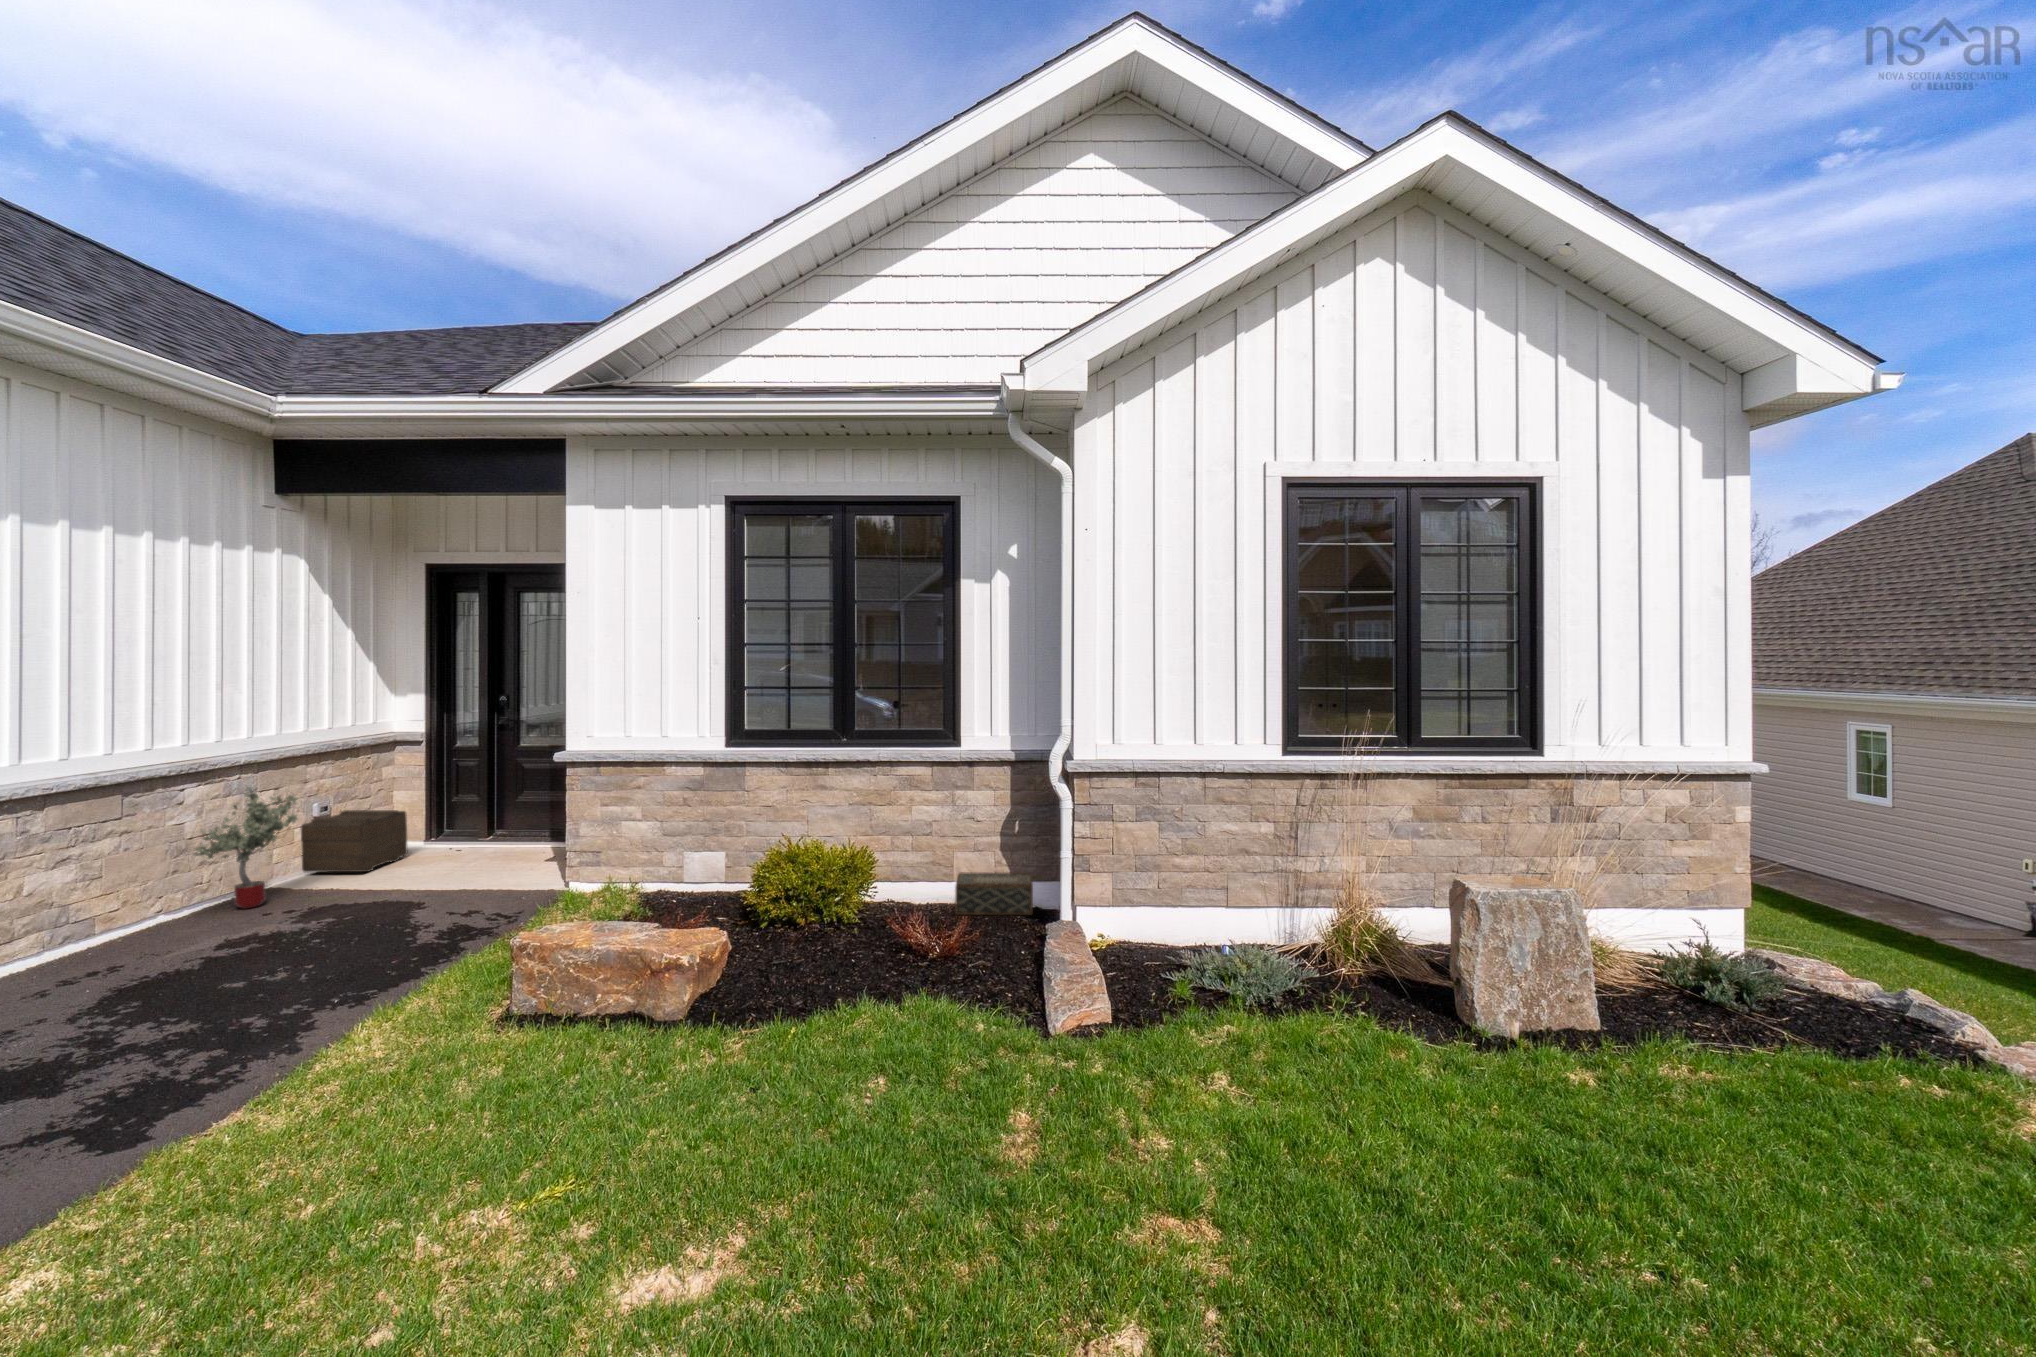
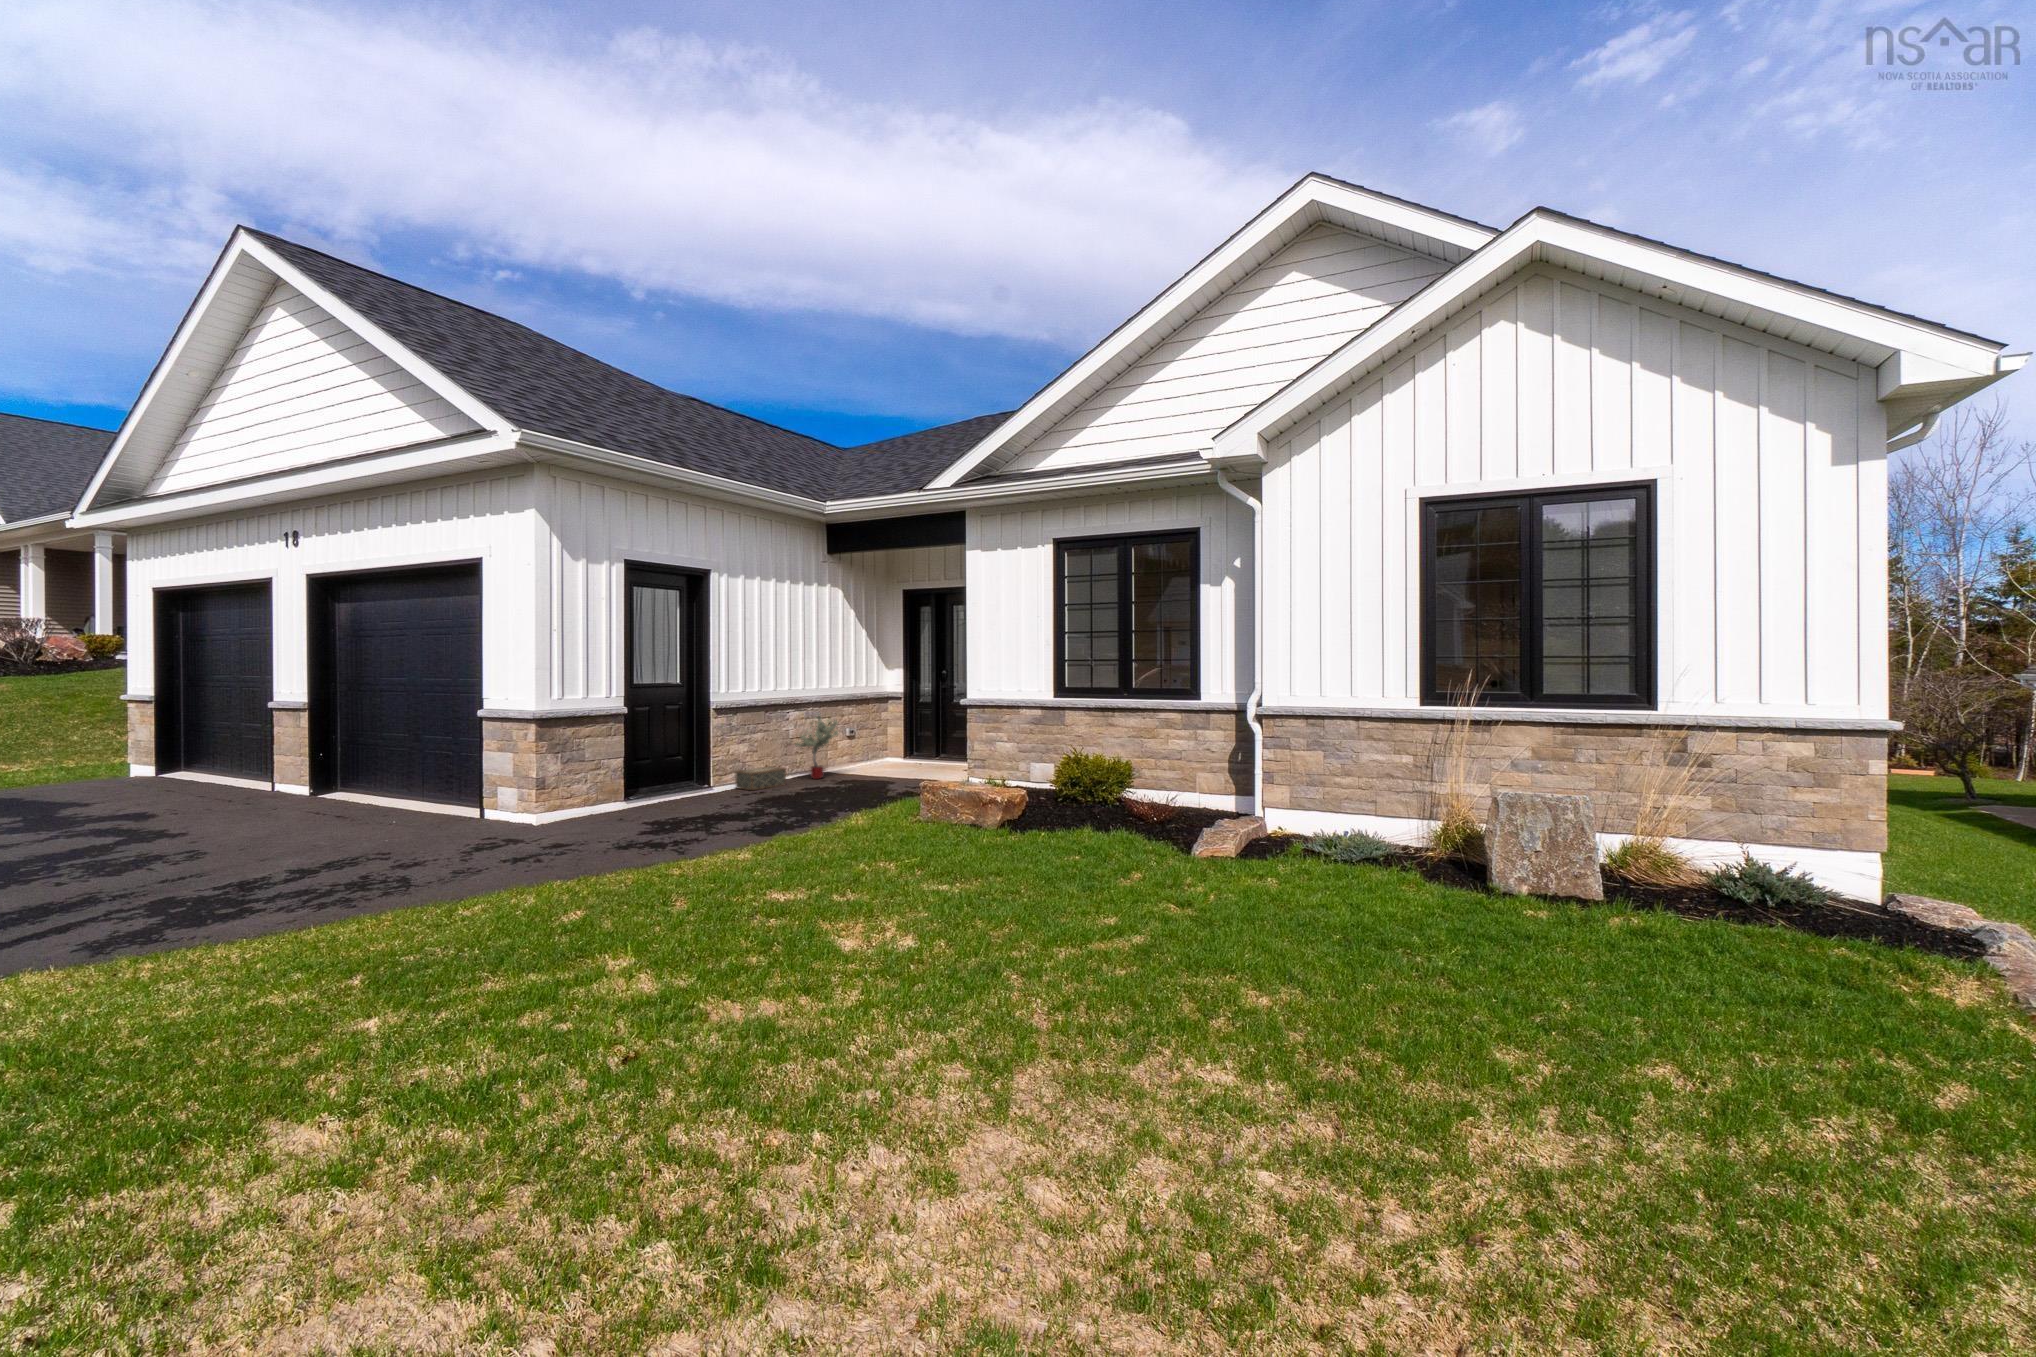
wooden crate: present [301,810,408,872] -> none [839,736,890,771]
woven basket: present [955,872,1033,915] -> present [736,766,786,790]

